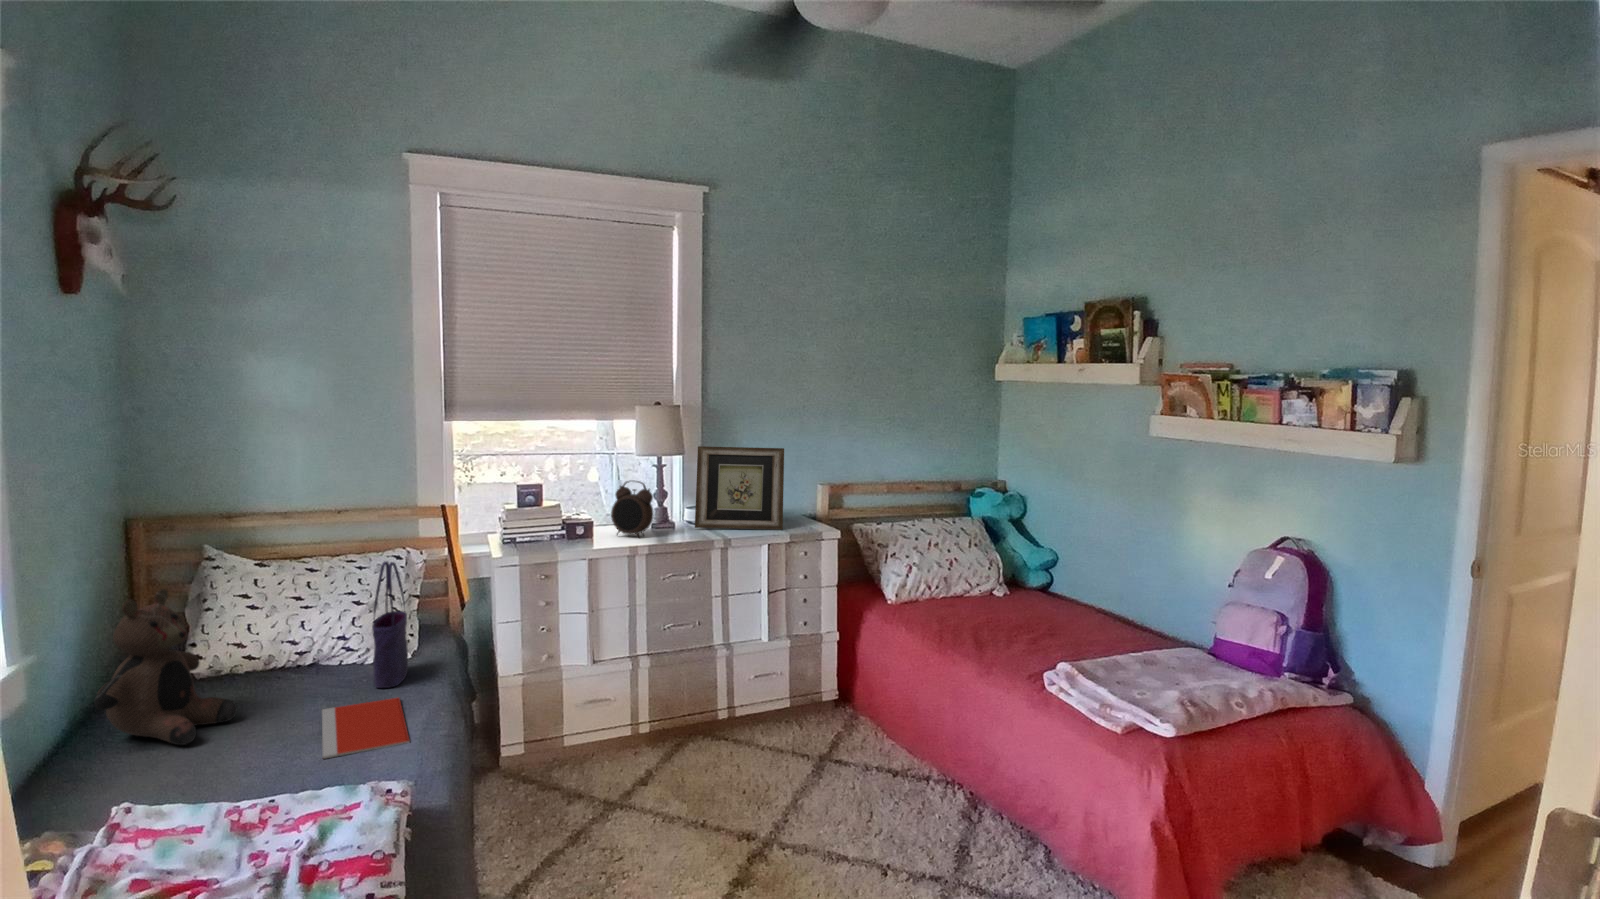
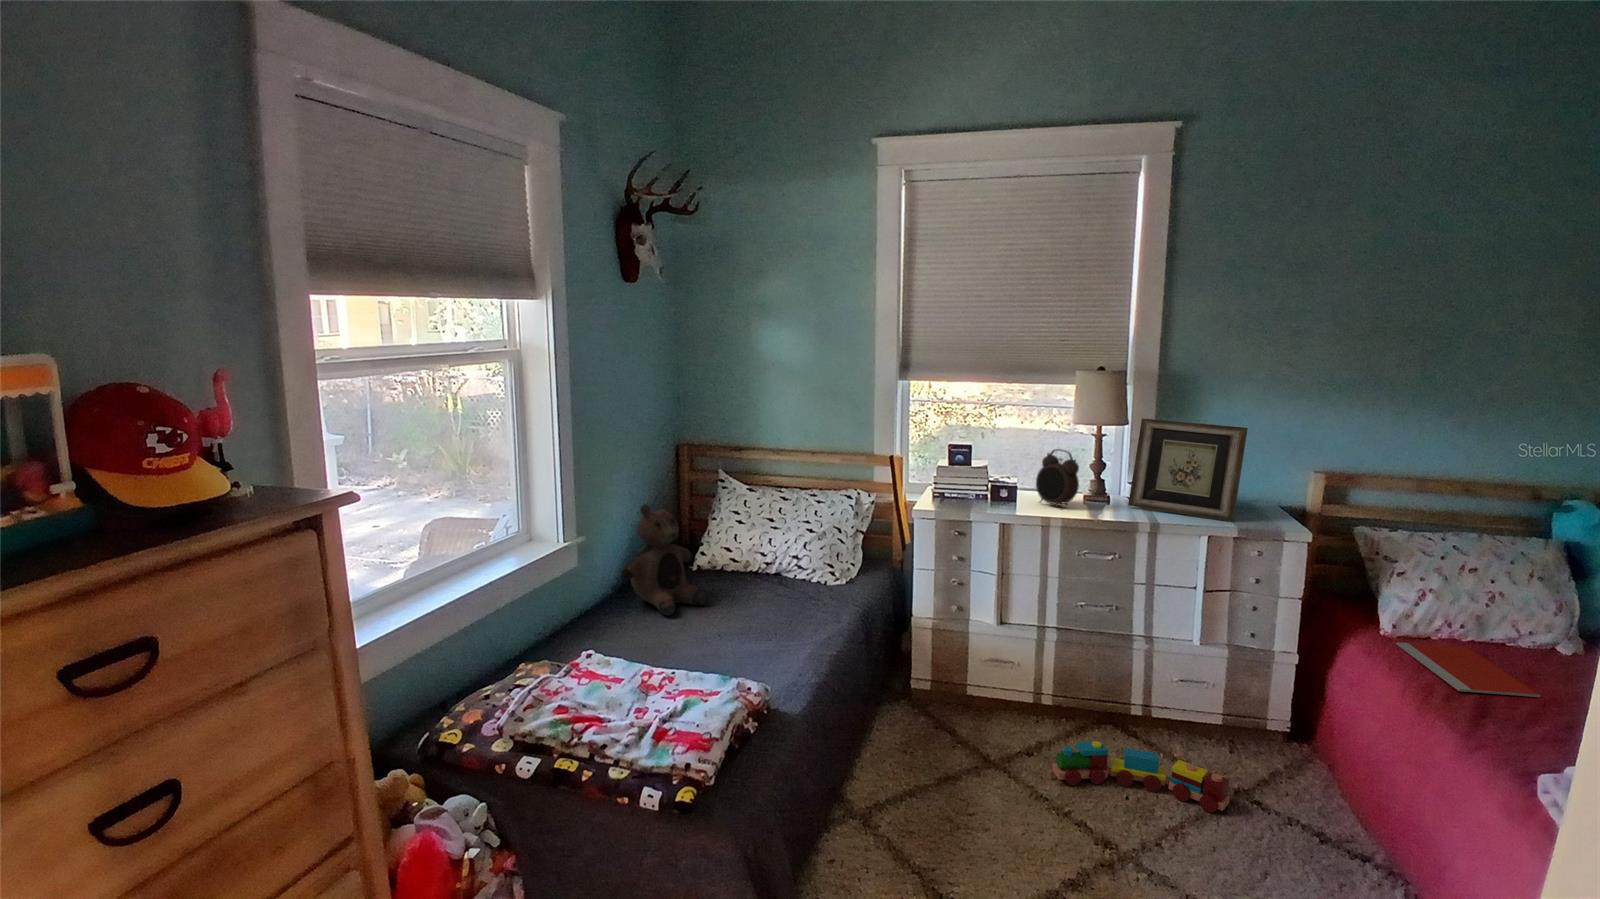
tote bag: present [372,561,408,688] -> none [804,500,835,606]
notebook: present [322,698,410,759] -> present [1396,642,1540,697]
toy train: none [675,745,821,798] -> present [1052,741,1230,812]

